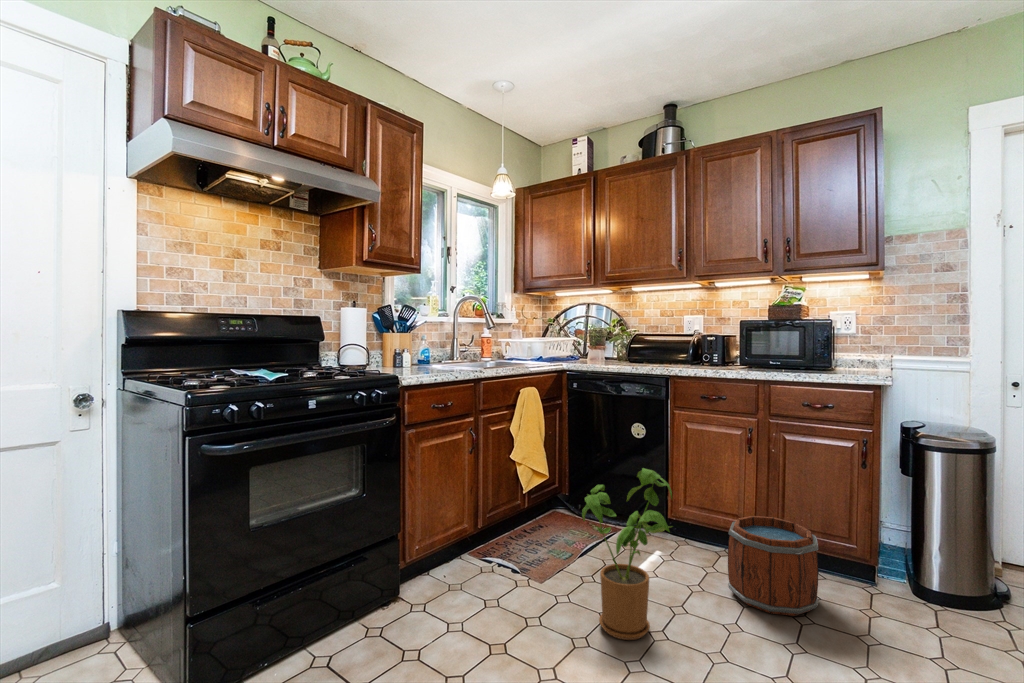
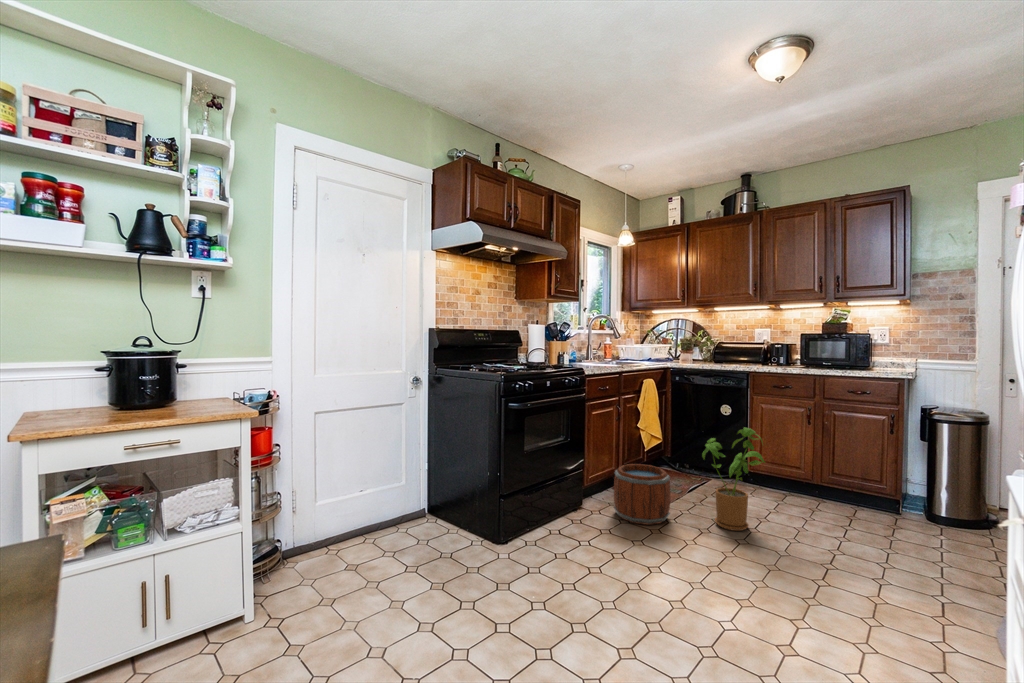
bucket: present [728,516,818,616] -> present [614,464,670,525]

